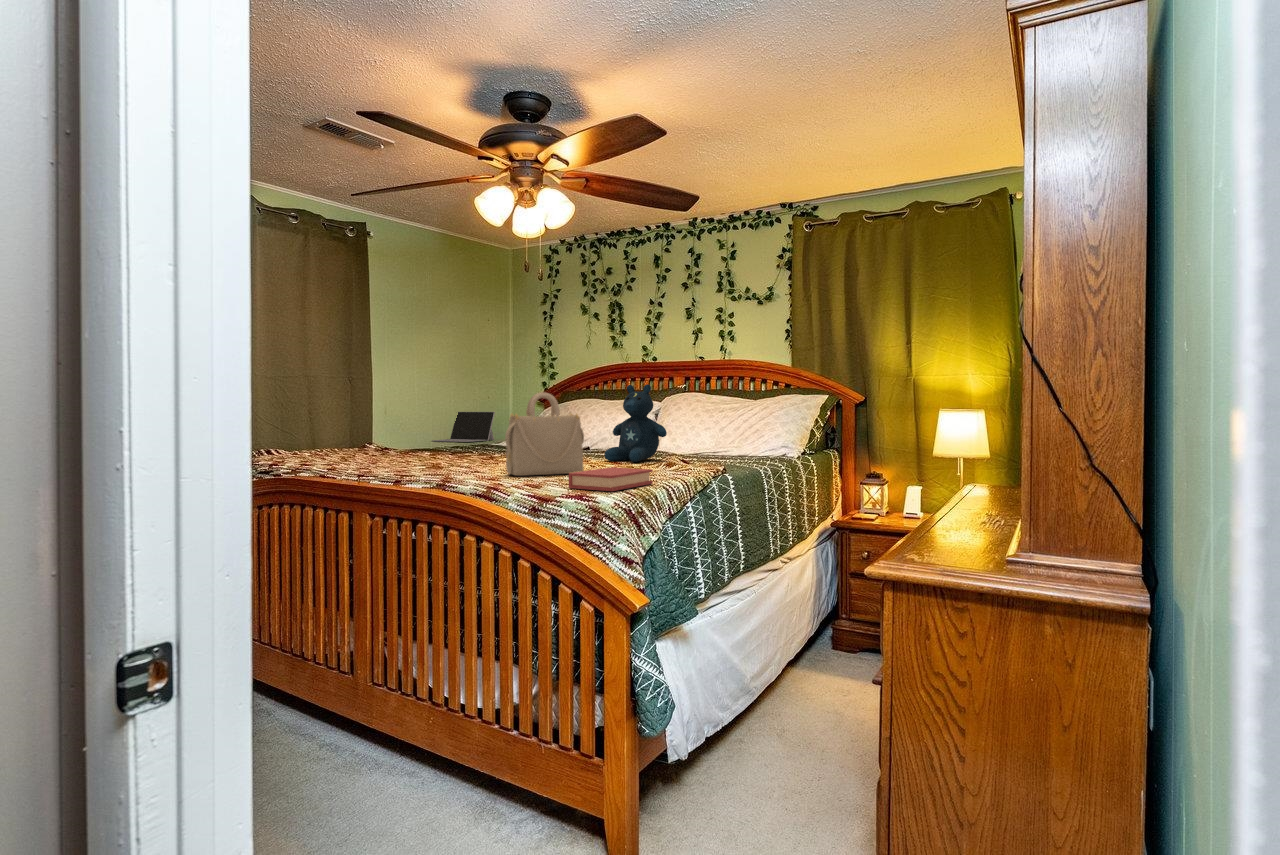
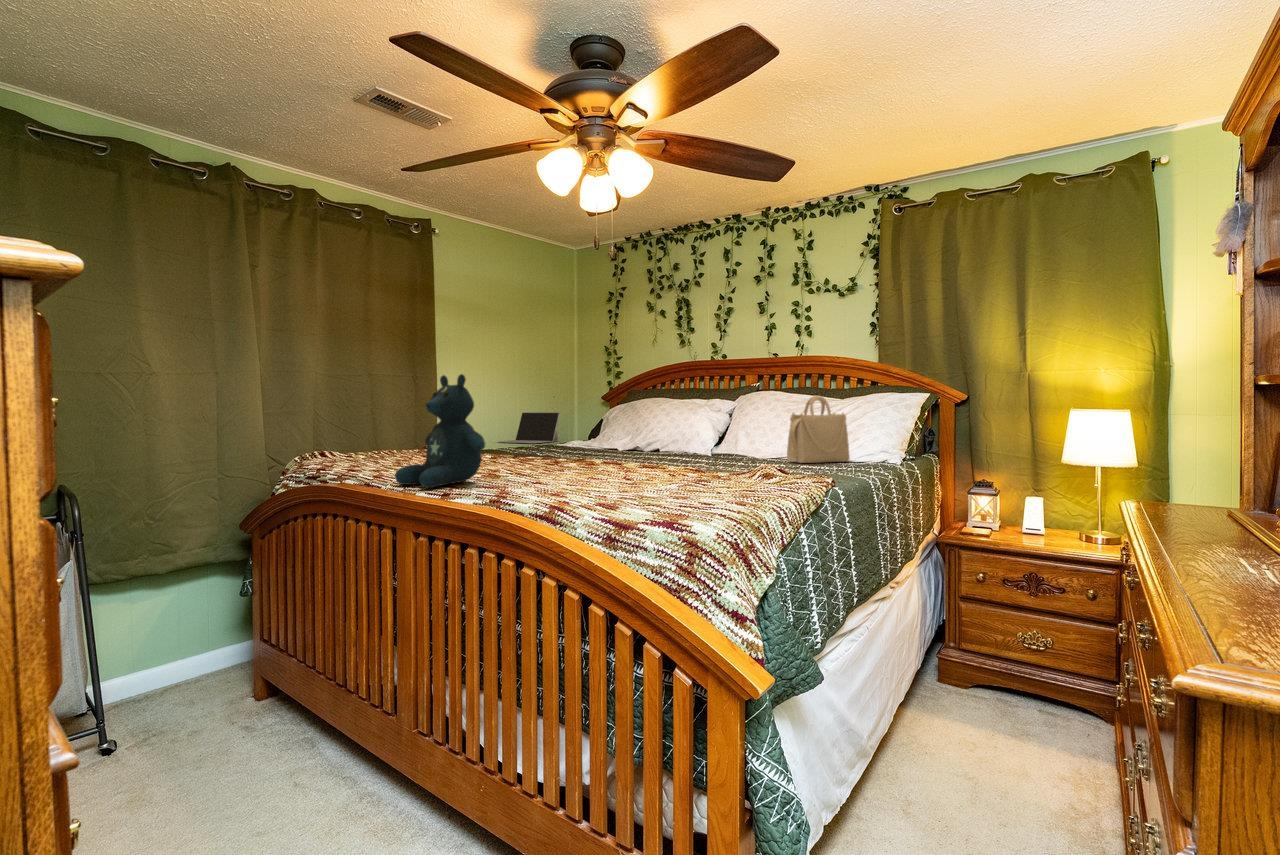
stuffed bear: present [604,384,667,462] -> present [395,374,485,488]
handbag: present [505,392,584,476] -> present [787,396,850,463]
book: present [569,467,653,491] -> none [652,481,754,516]

